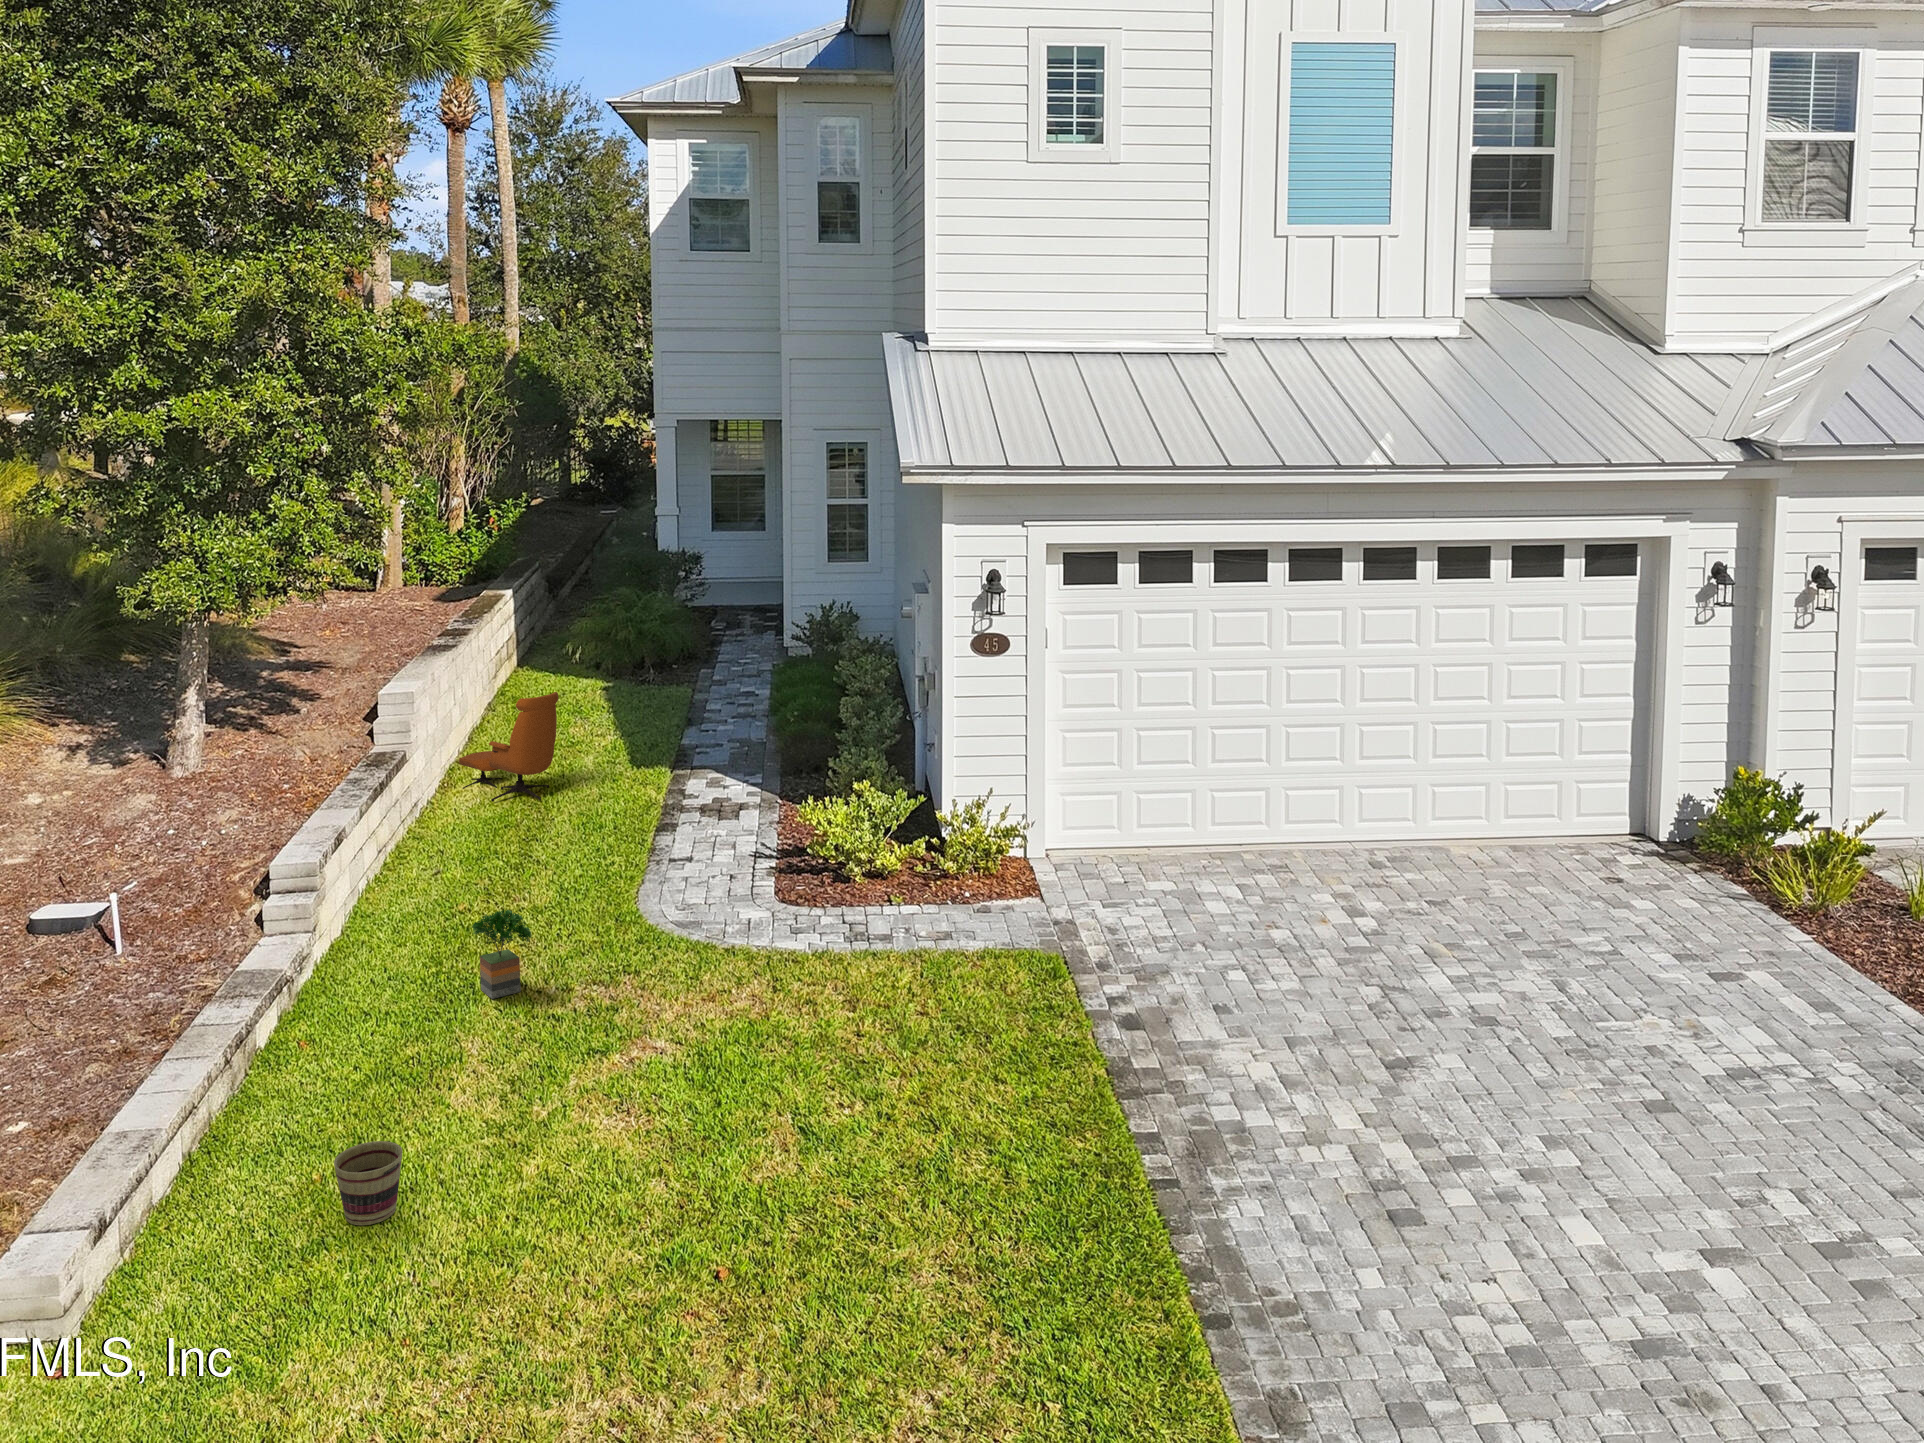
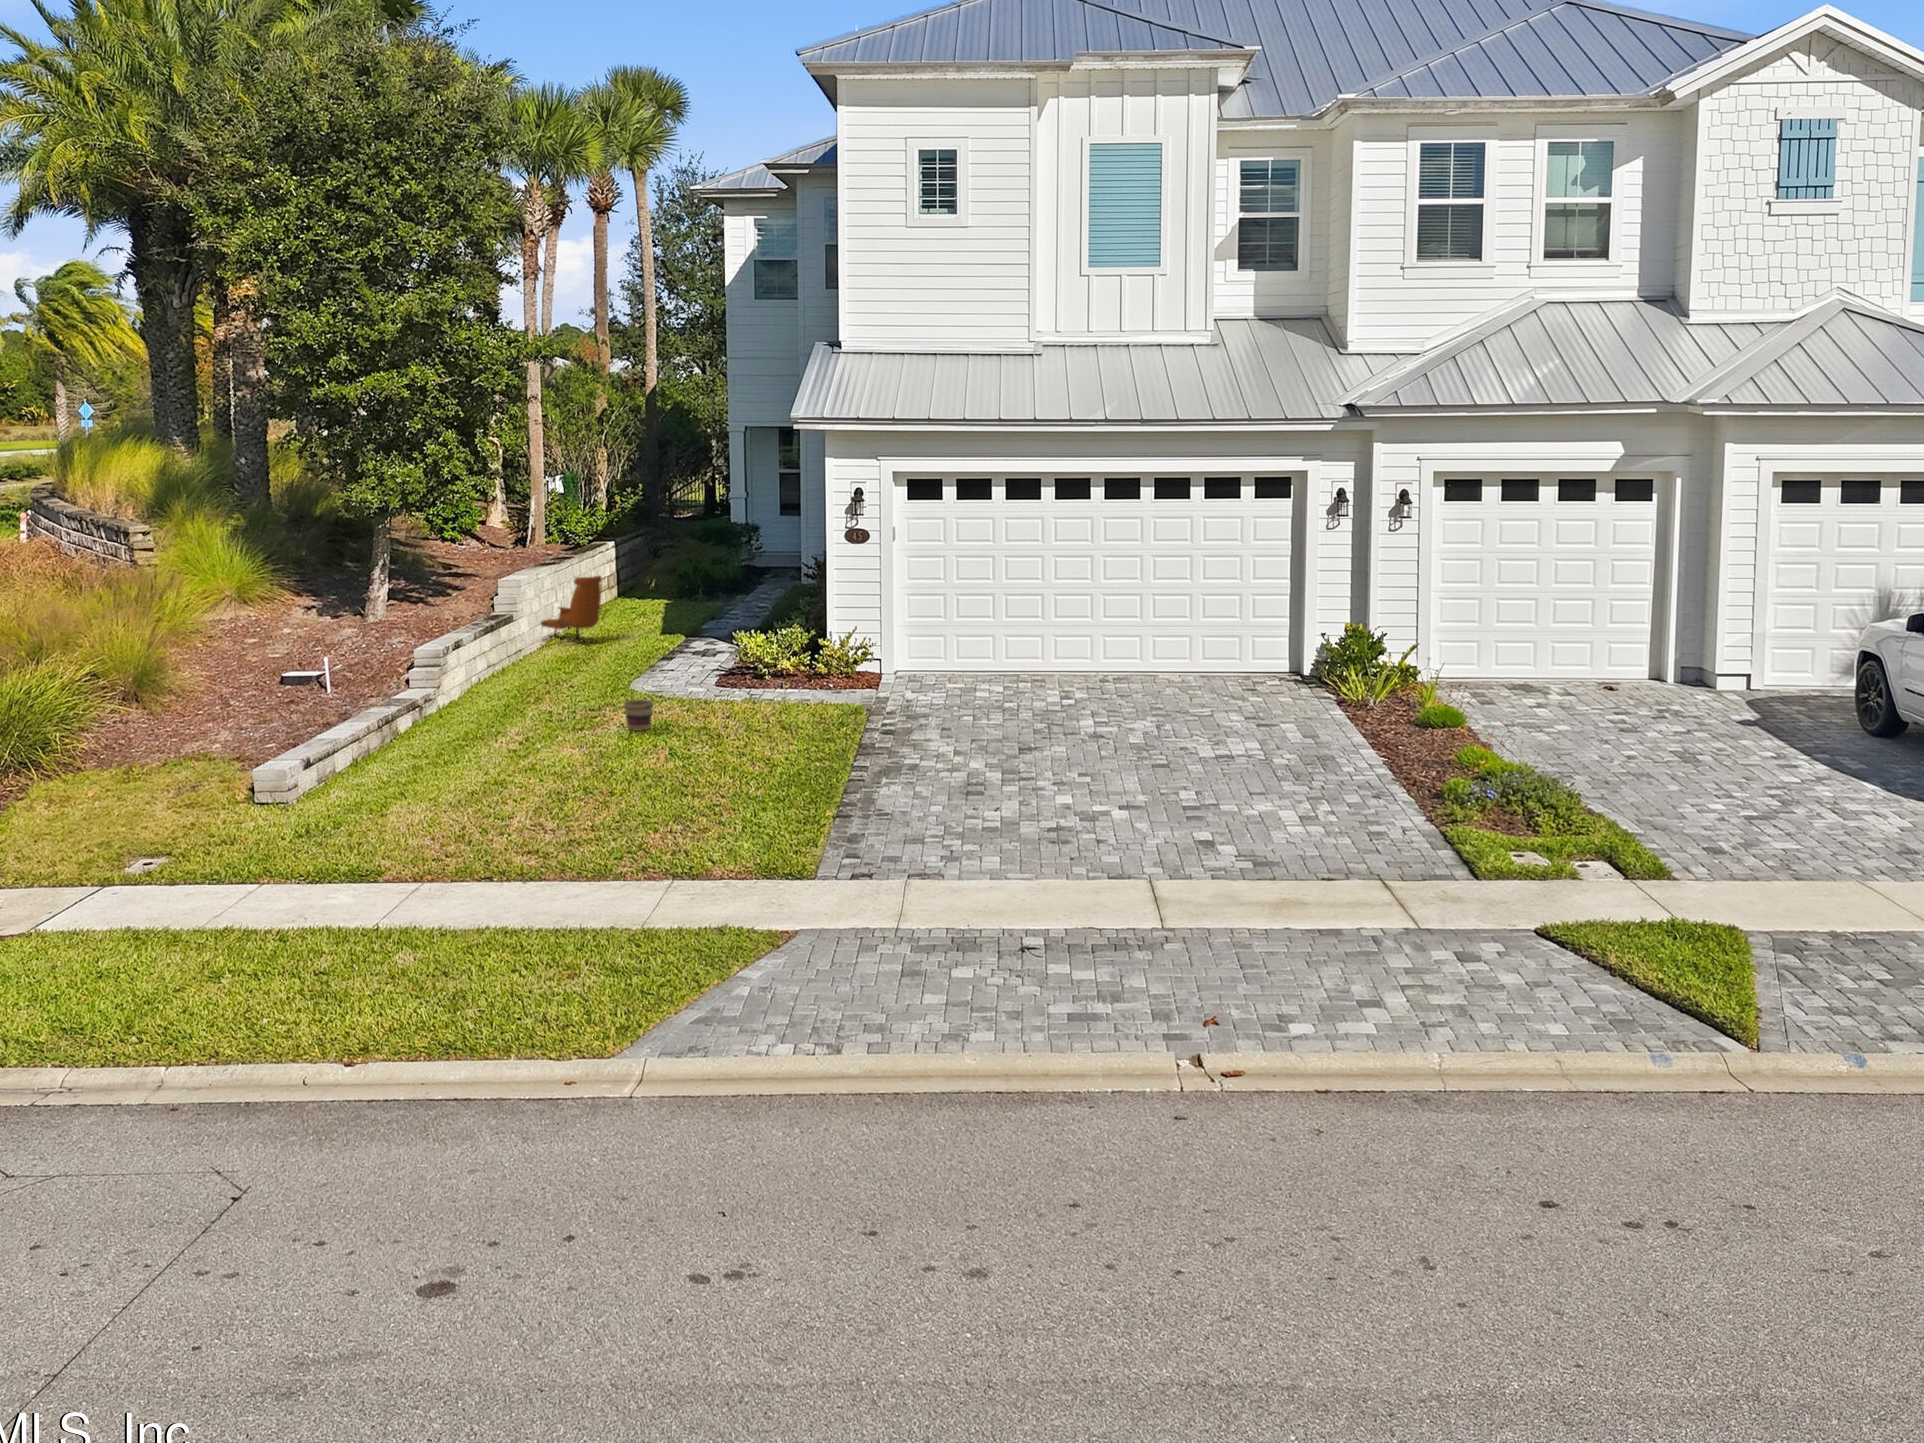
potted tree: present [472,910,532,999] -> none [528,666,563,714]
basket: present [334,1141,402,1225] -> present [624,699,653,731]

